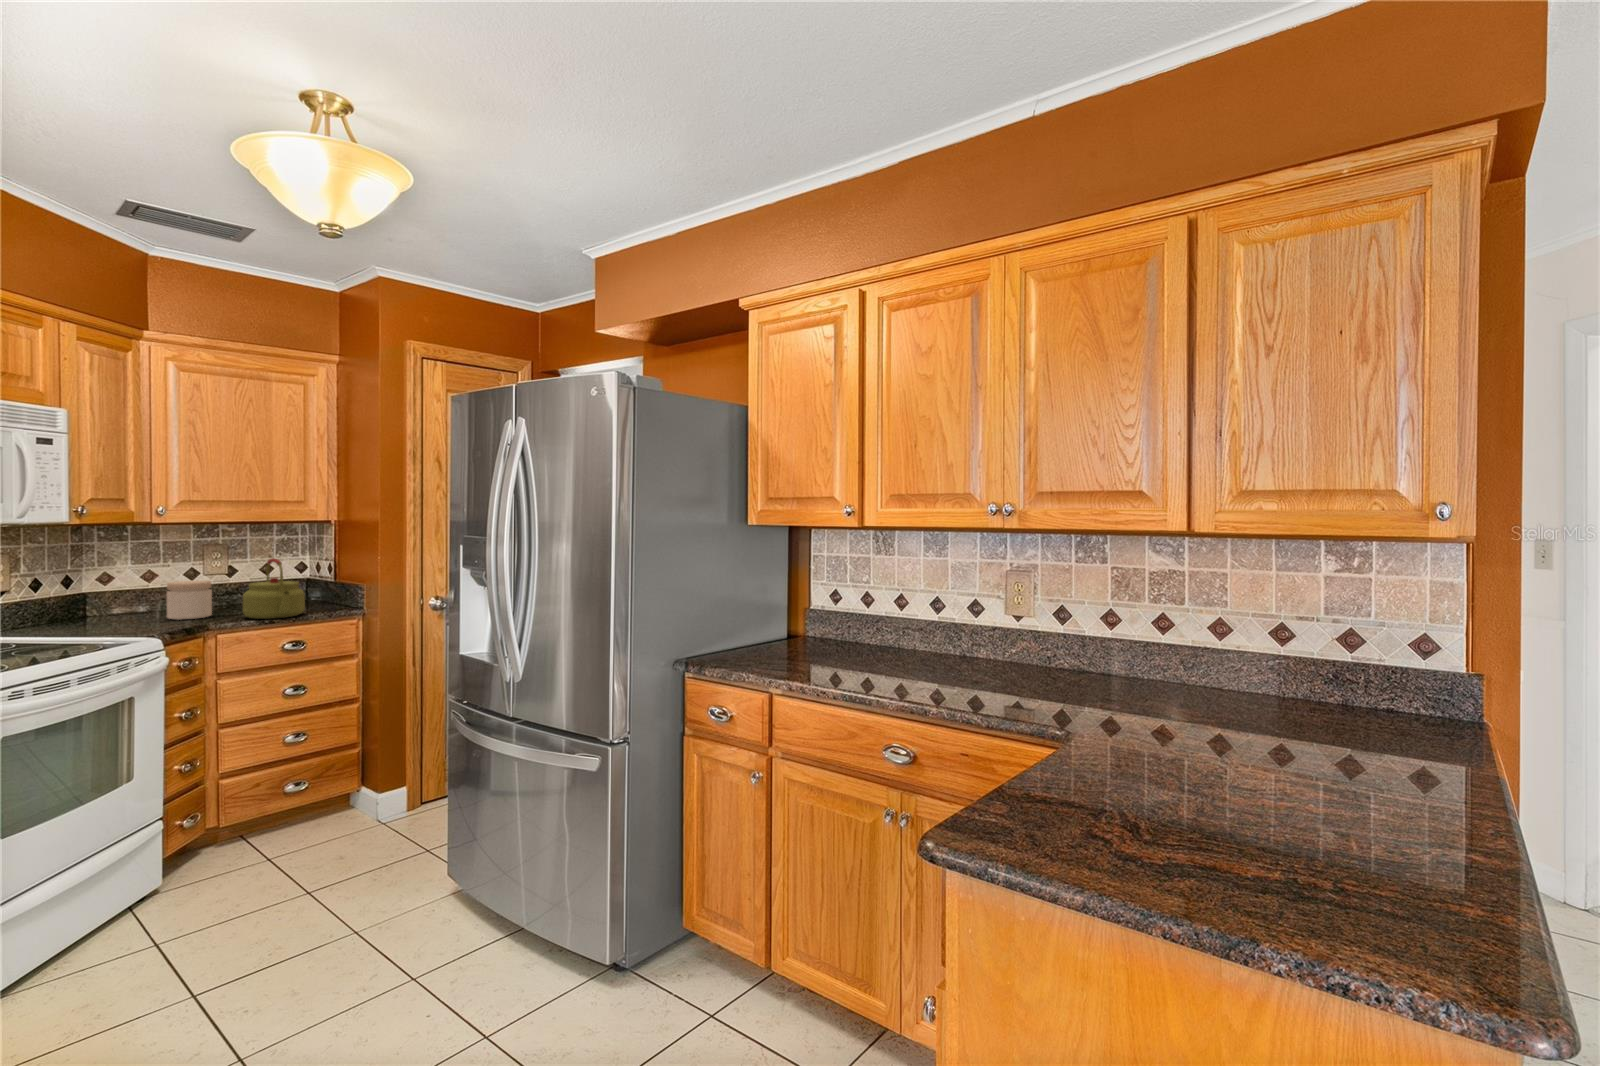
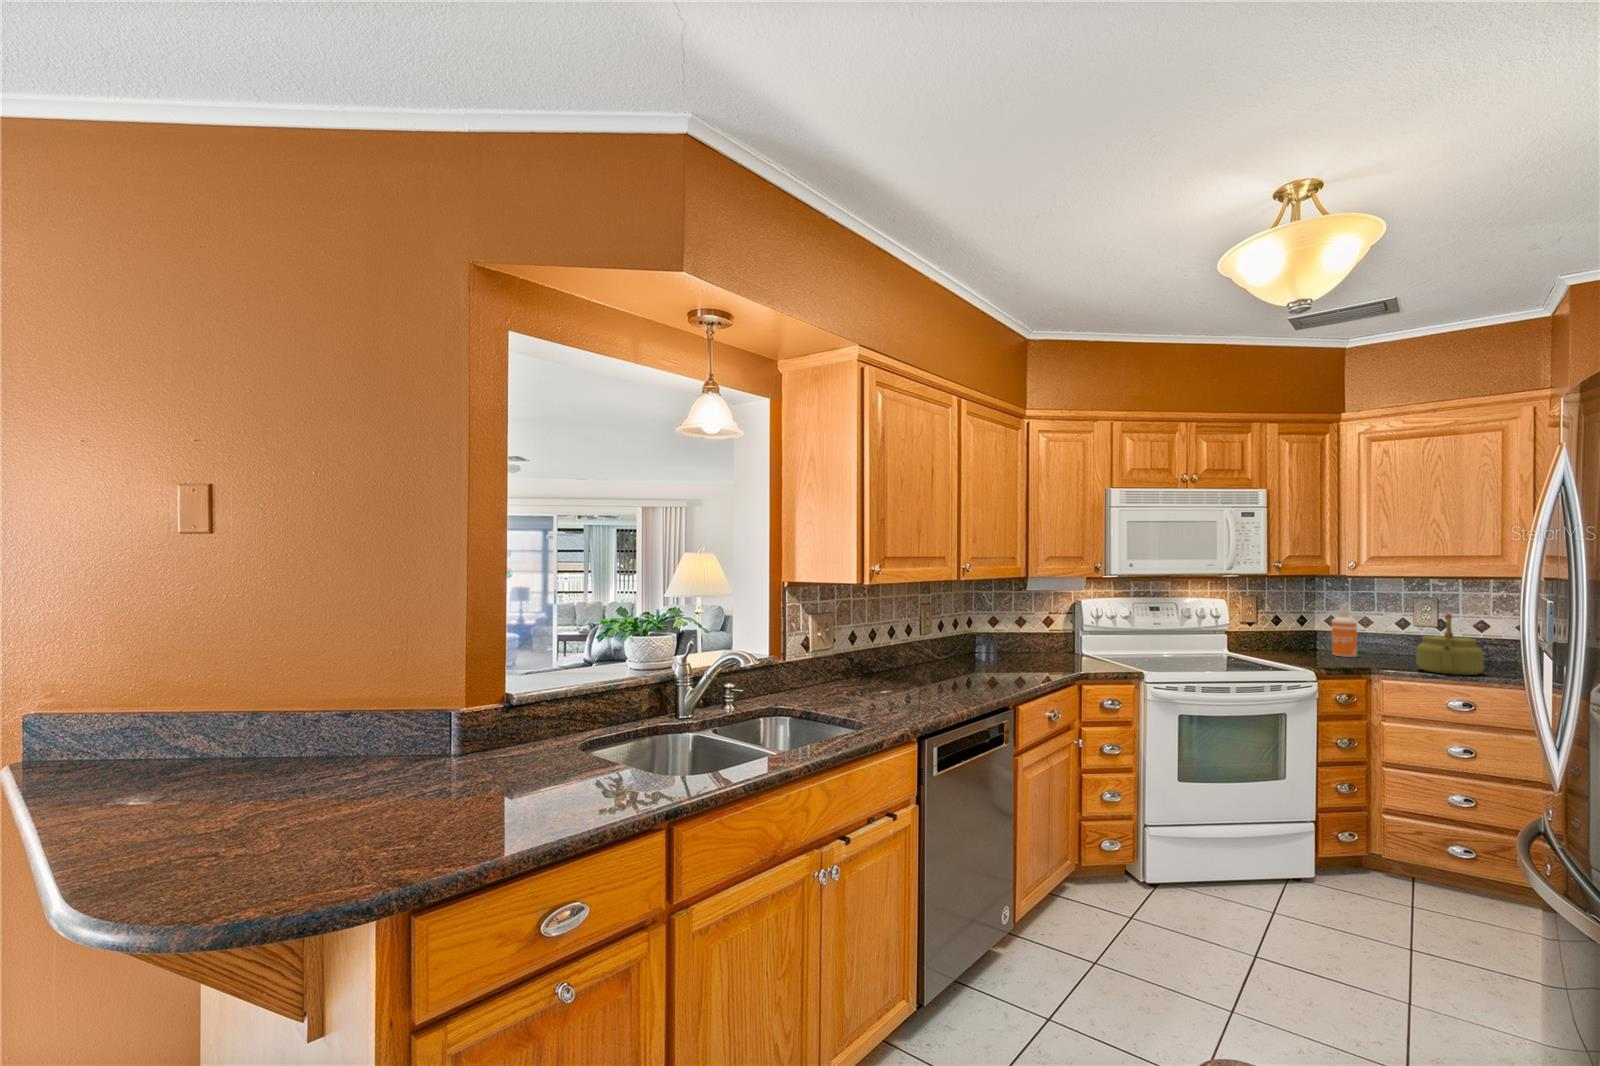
soap dispenser: none [114,558,148,620] -> present [1332,605,1357,657]
jar: present [167,581,212,620] -> none [1363,628,1402,663]

